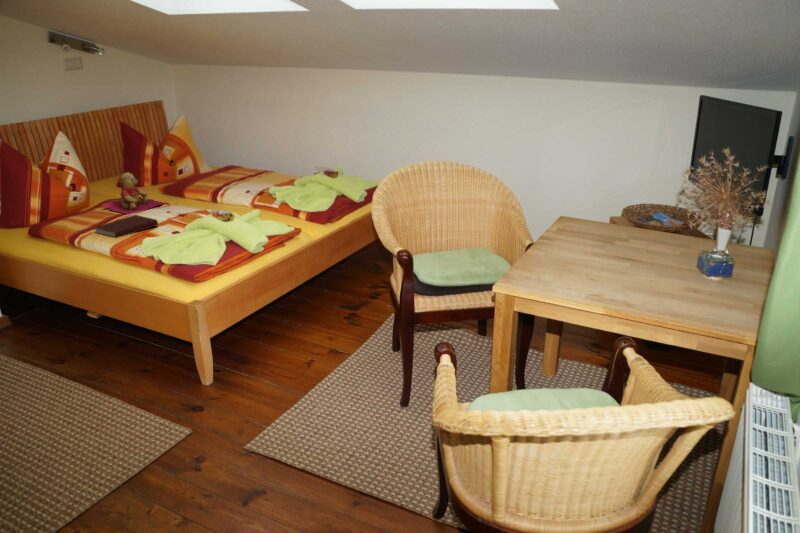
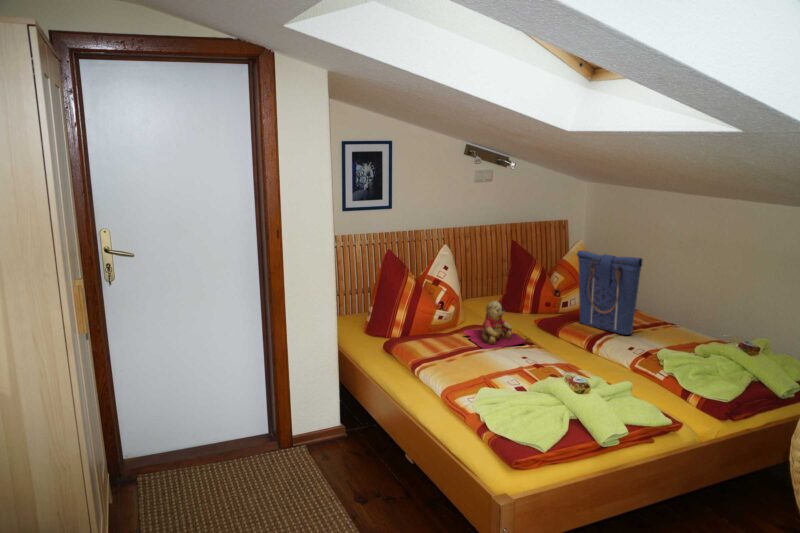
tote bag: none [187,121,244,184] -> present [577,250,643,335]
notebook: present [94,215,158,237] -> none [438,354,505,380]

